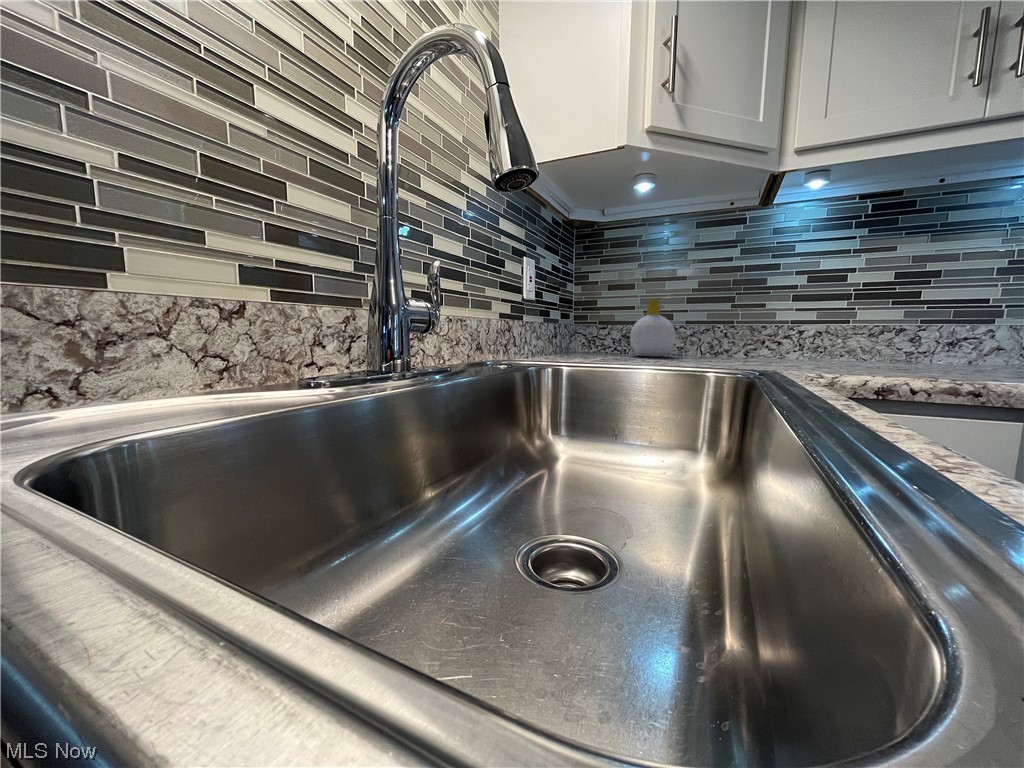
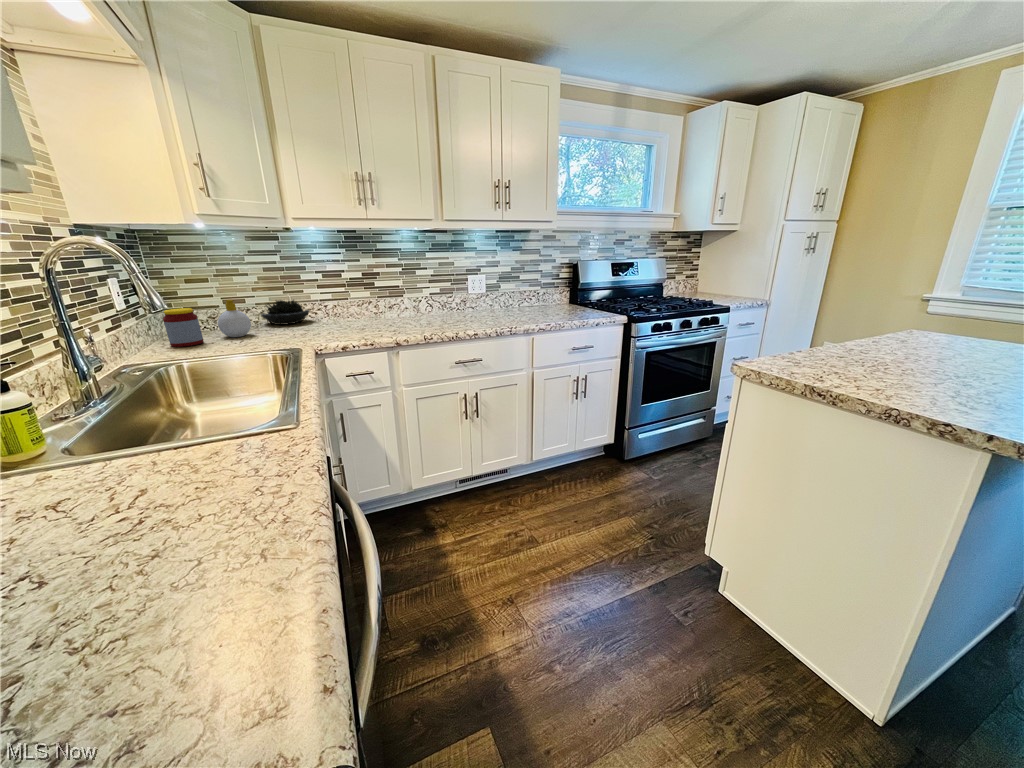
jar: none [566,303,607,356] -> present [163,308,204,347]
succulent plant: none [688,315,770,355] -> present [261,300,309,325]

